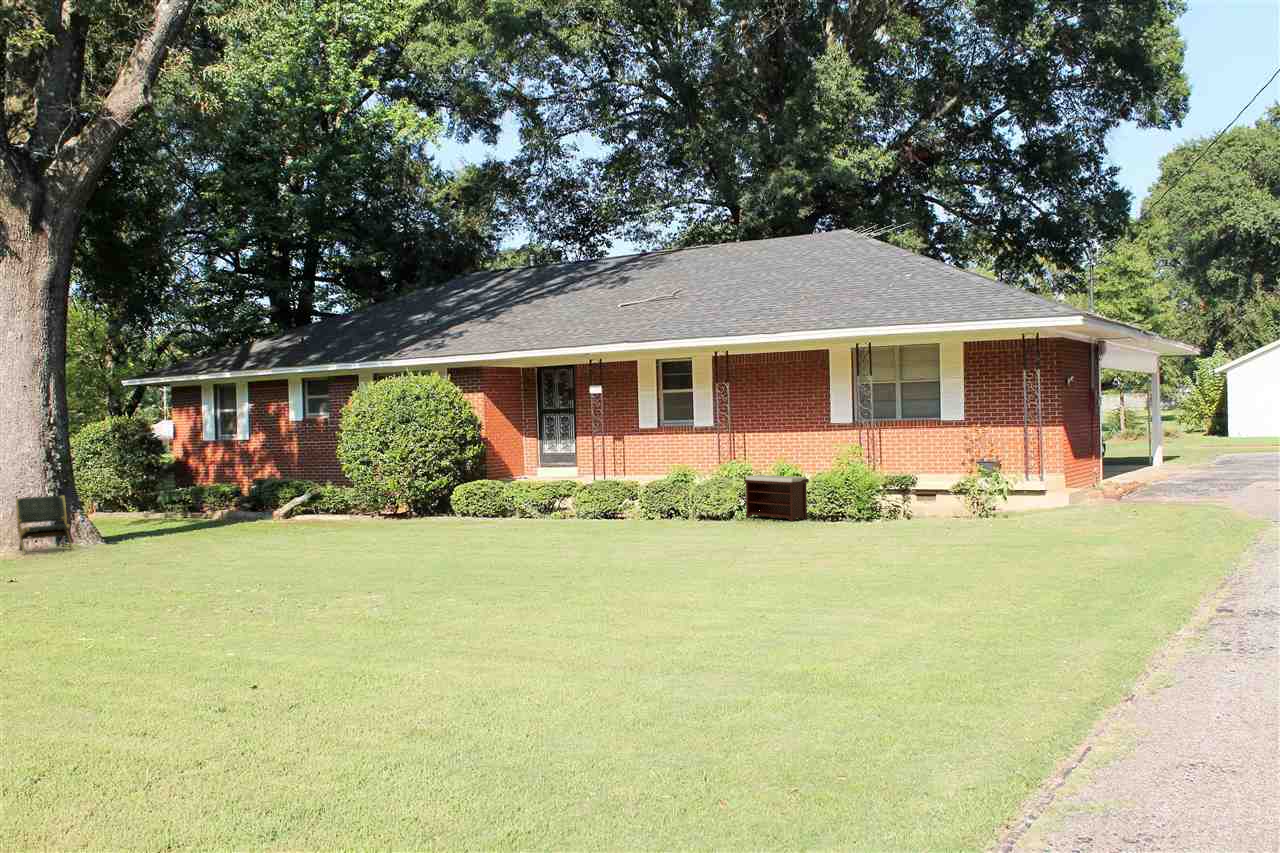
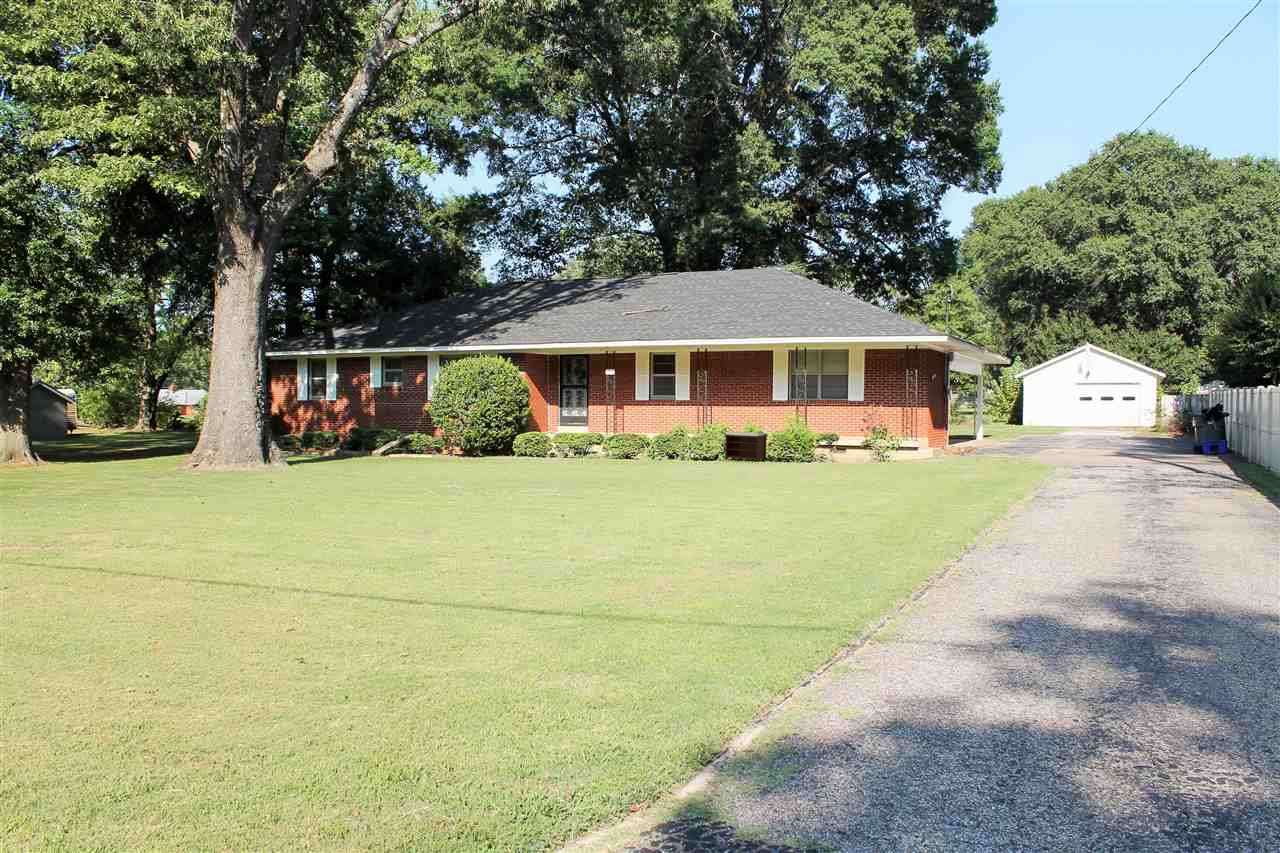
lounge chair: present [16,495,73,555] -> none [241,431,284,469]

